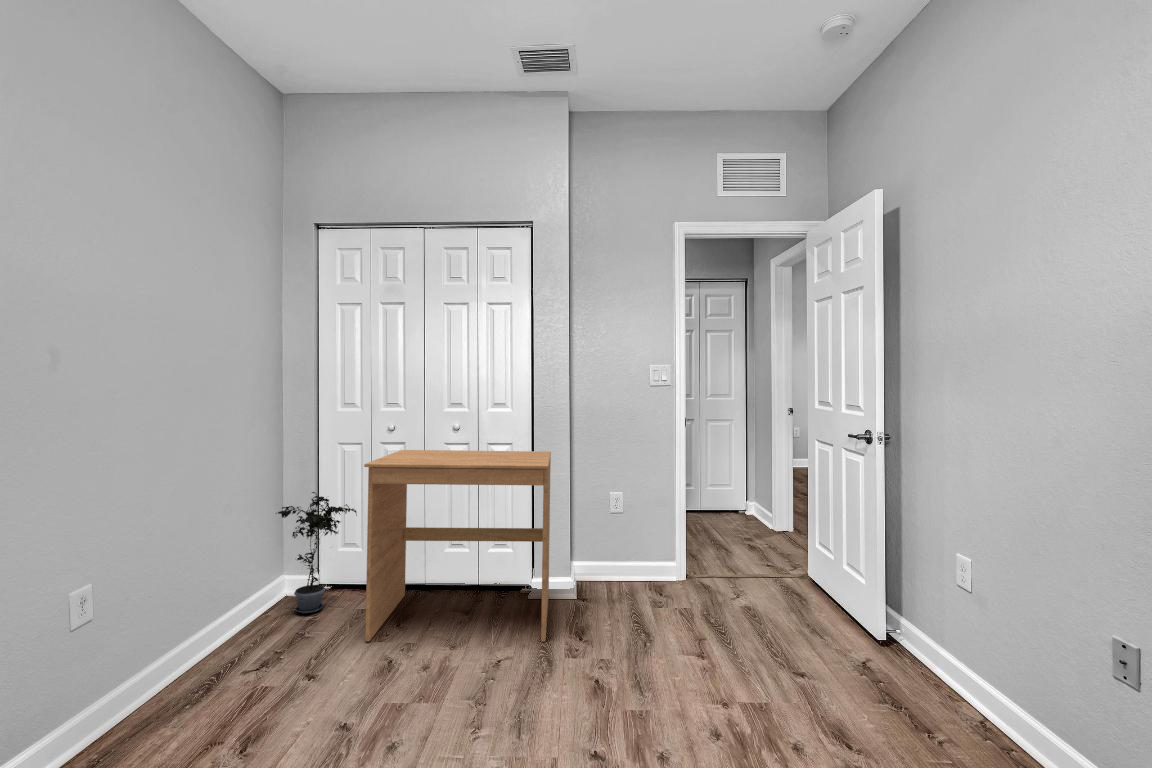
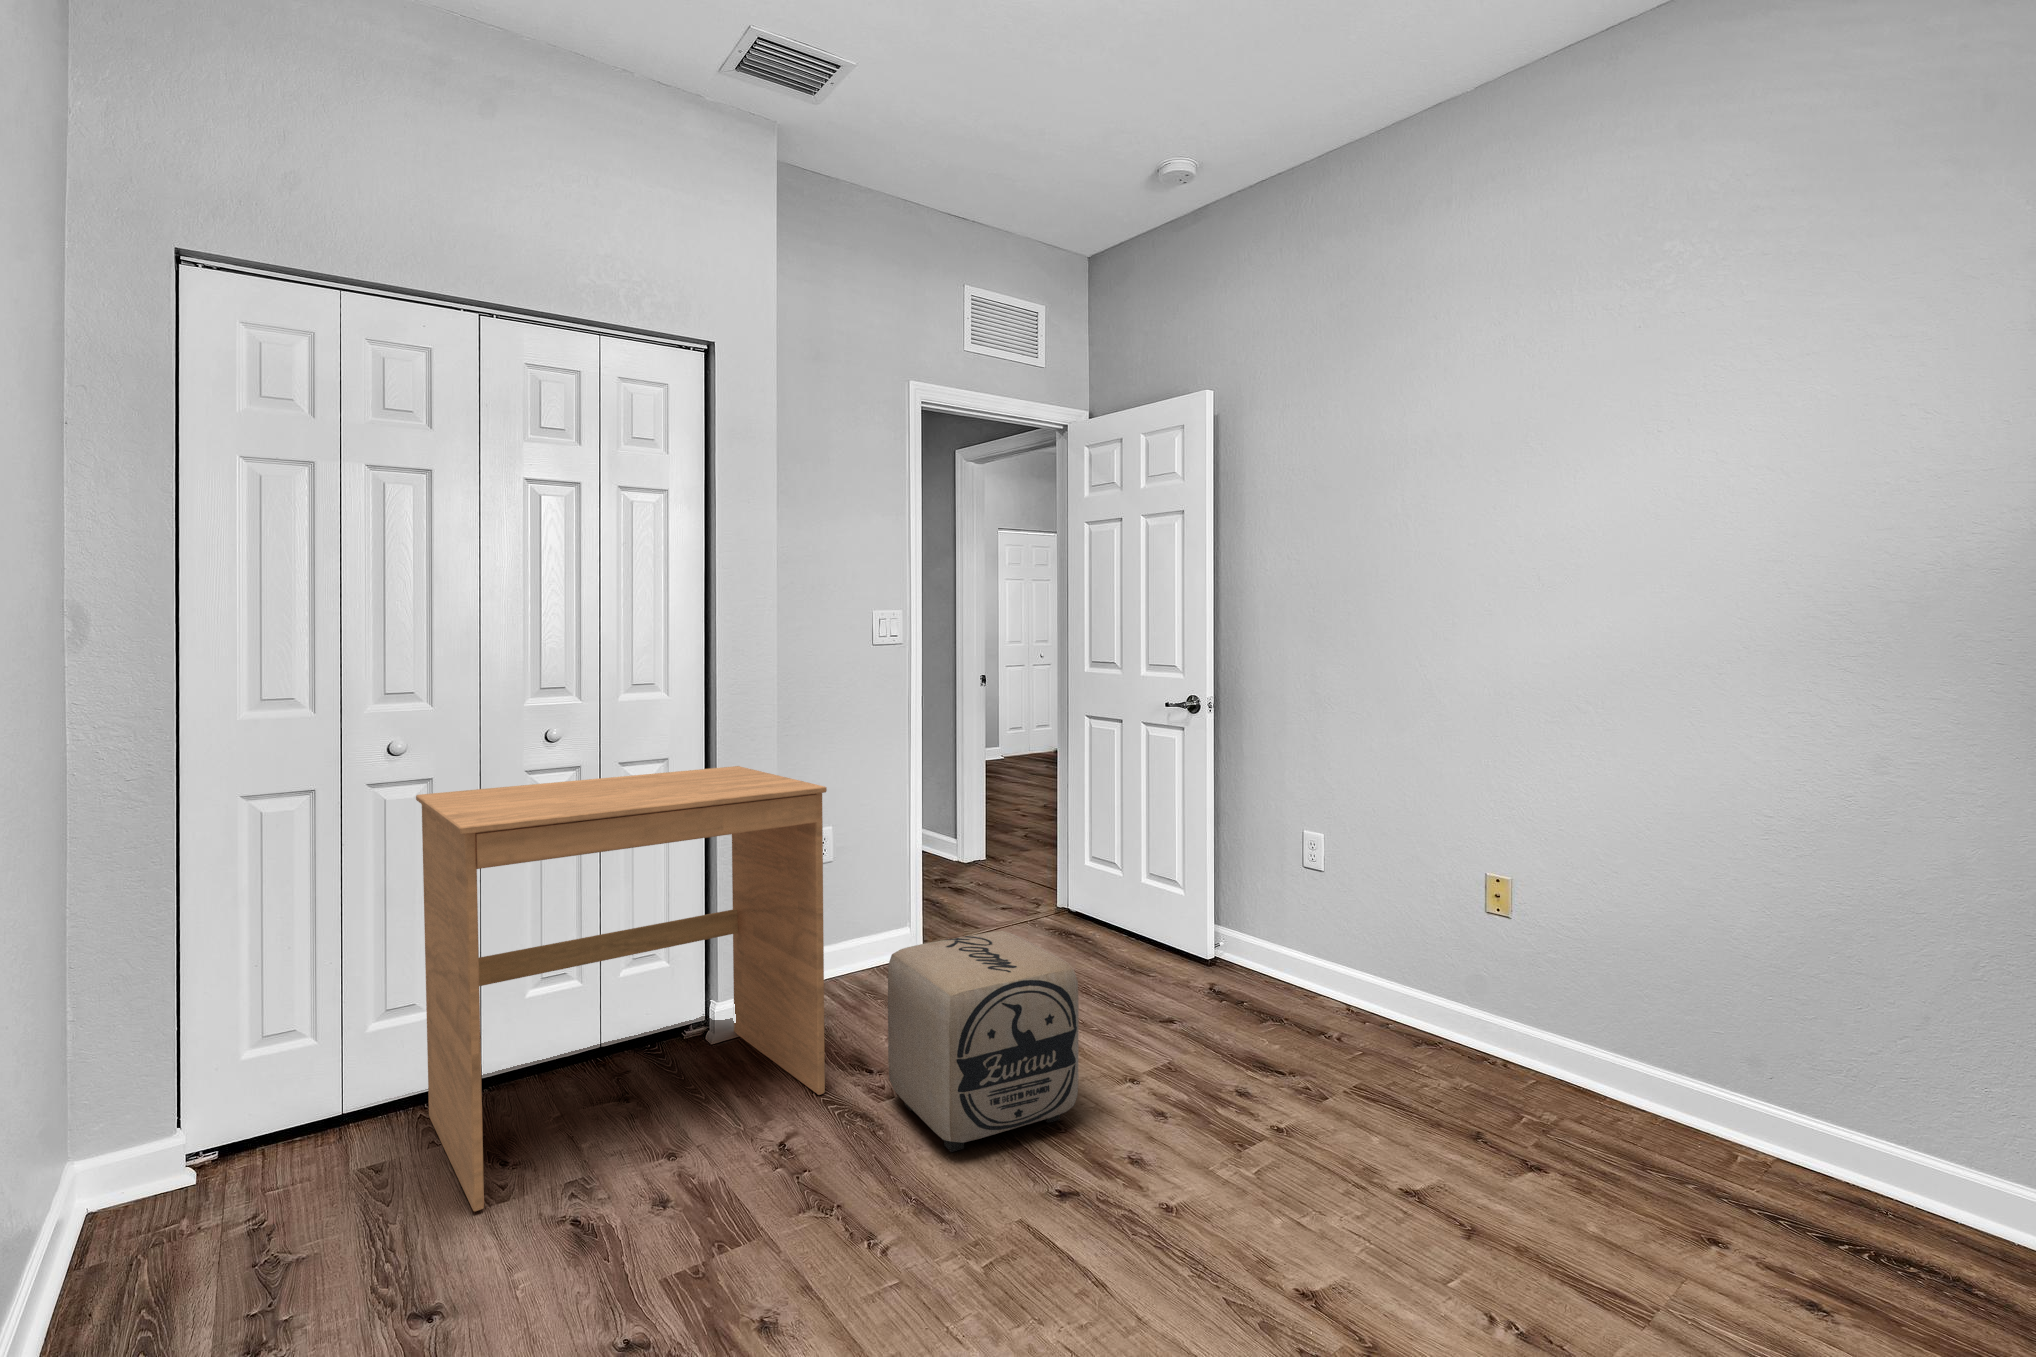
potted plant: present [276,492,357,613] -> none [82,925,332,1229]
ottoman: none [555,568,658,709] -> present [888,931,1078,1152]

